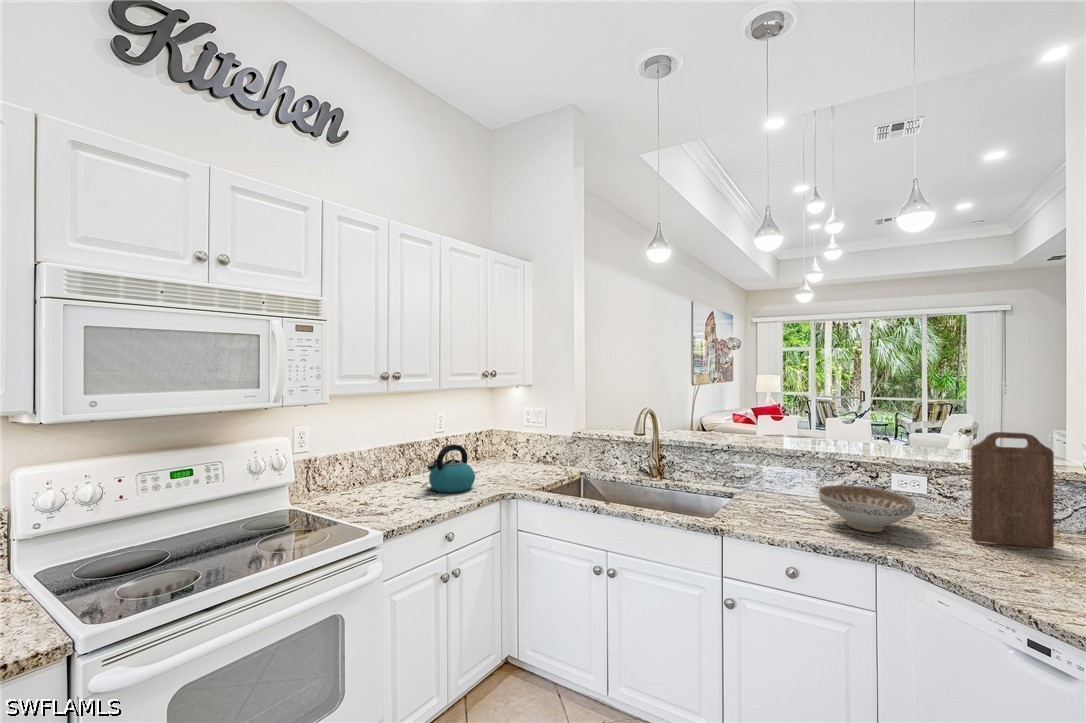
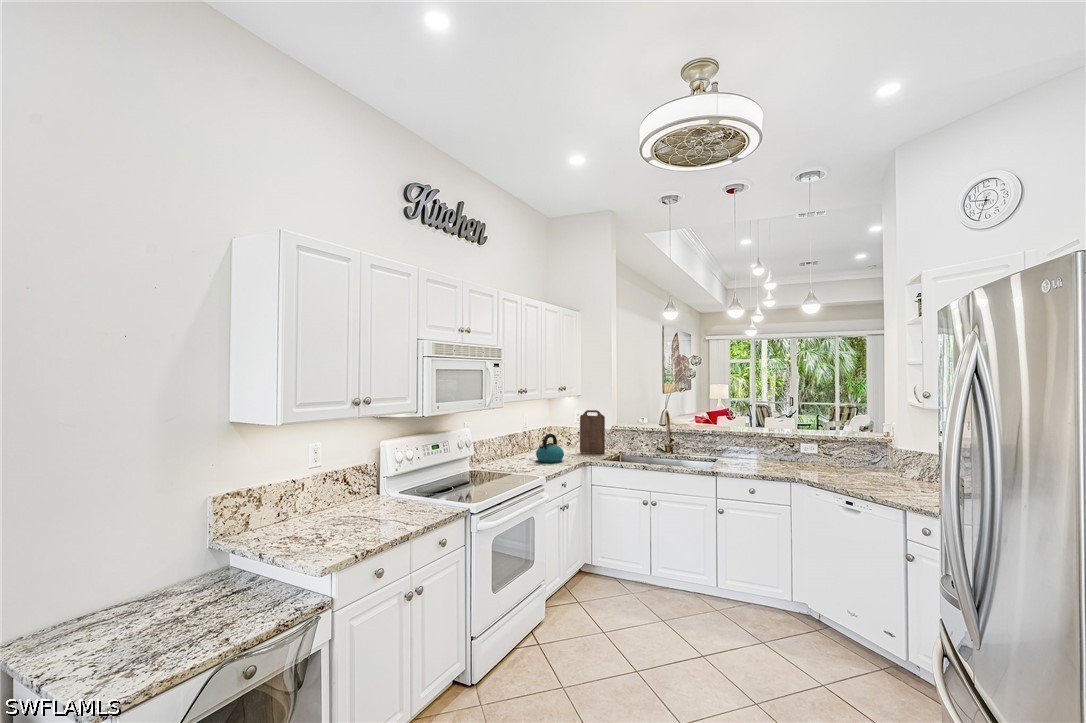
cutting board: present [971,432,1054,548] -> present [580,410,605,453]
decorative bowl: present [819,485,915,532] -> none [764,450,810,471]

